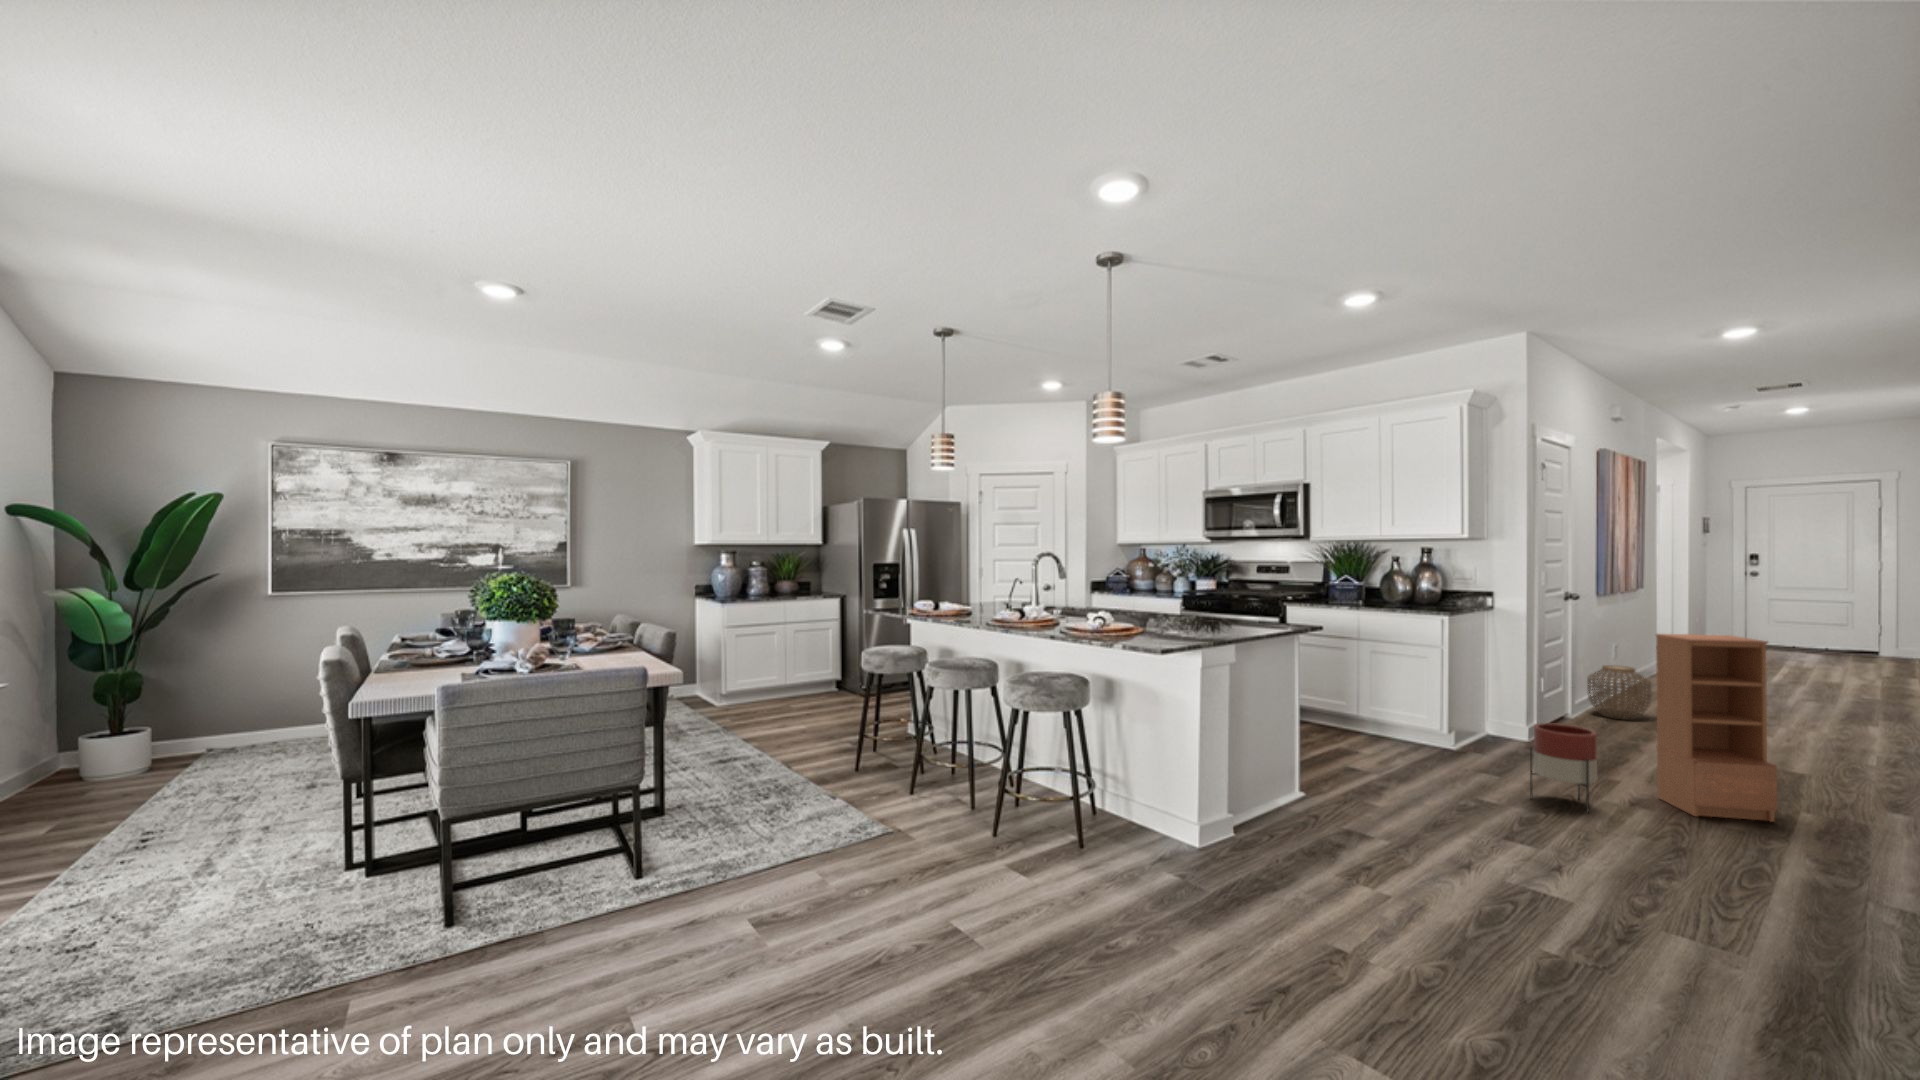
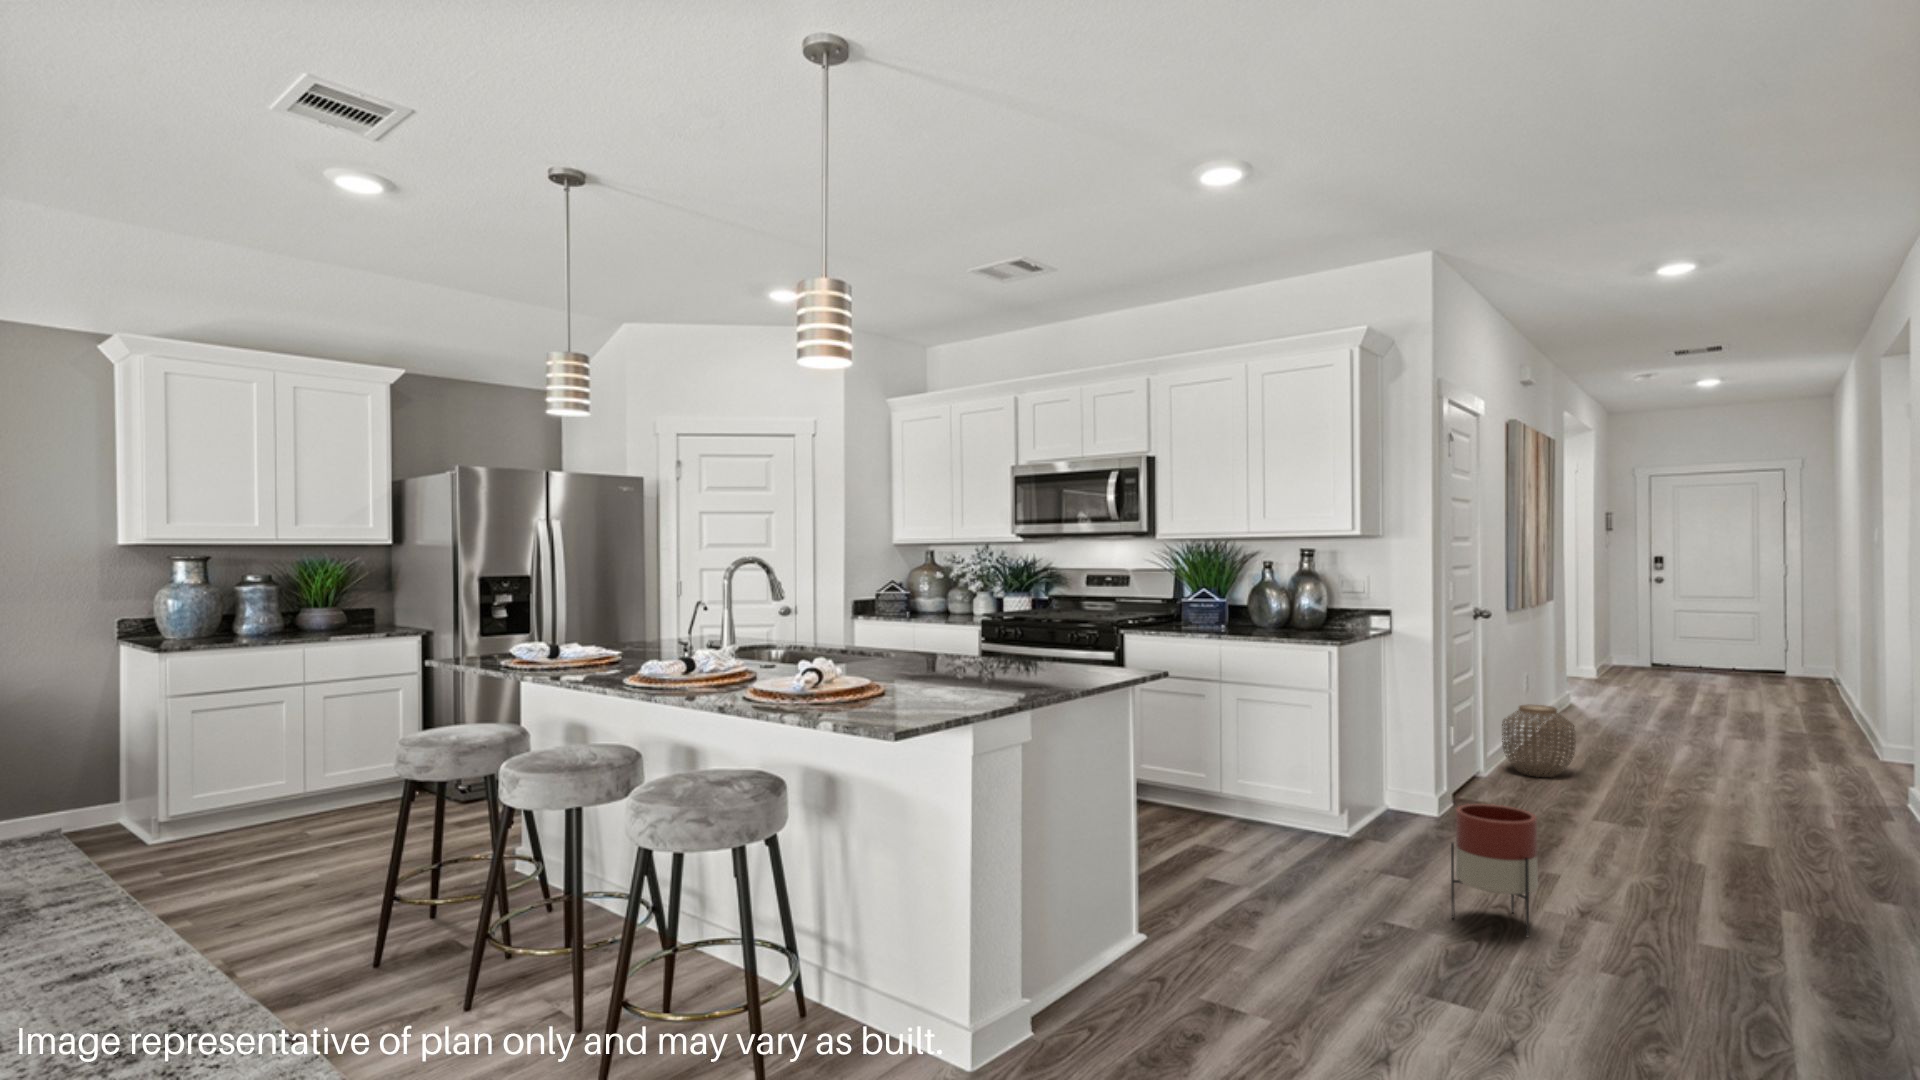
bookcase: present [1656,634,1777,822] -> none [1604,667,1753,929]

